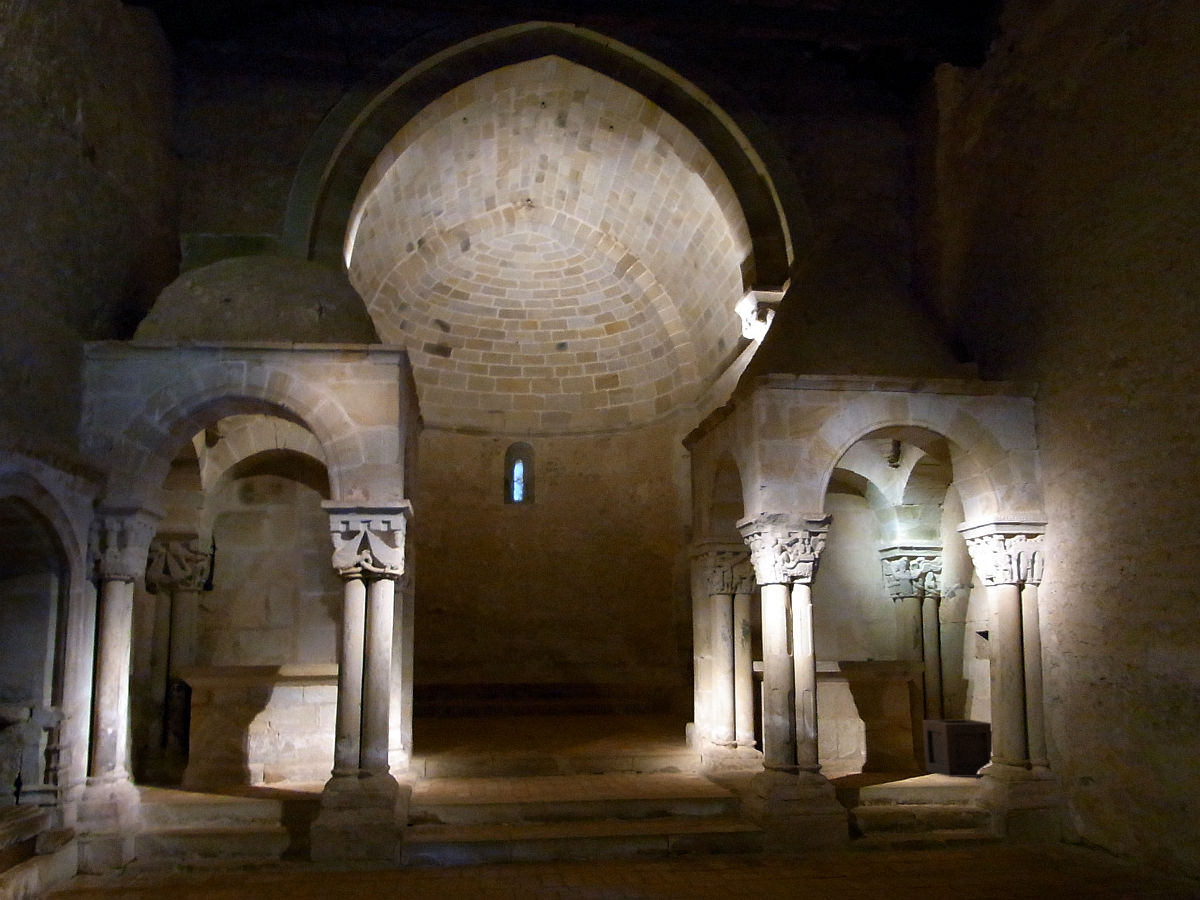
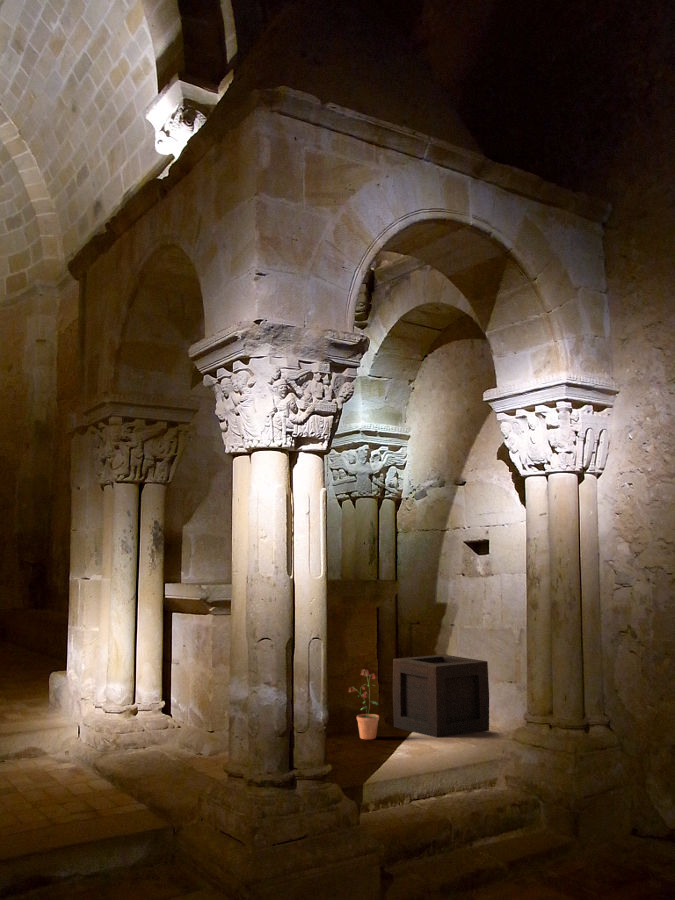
potted plant: none [882,725,905,774] -> present [349,670,379,739]

